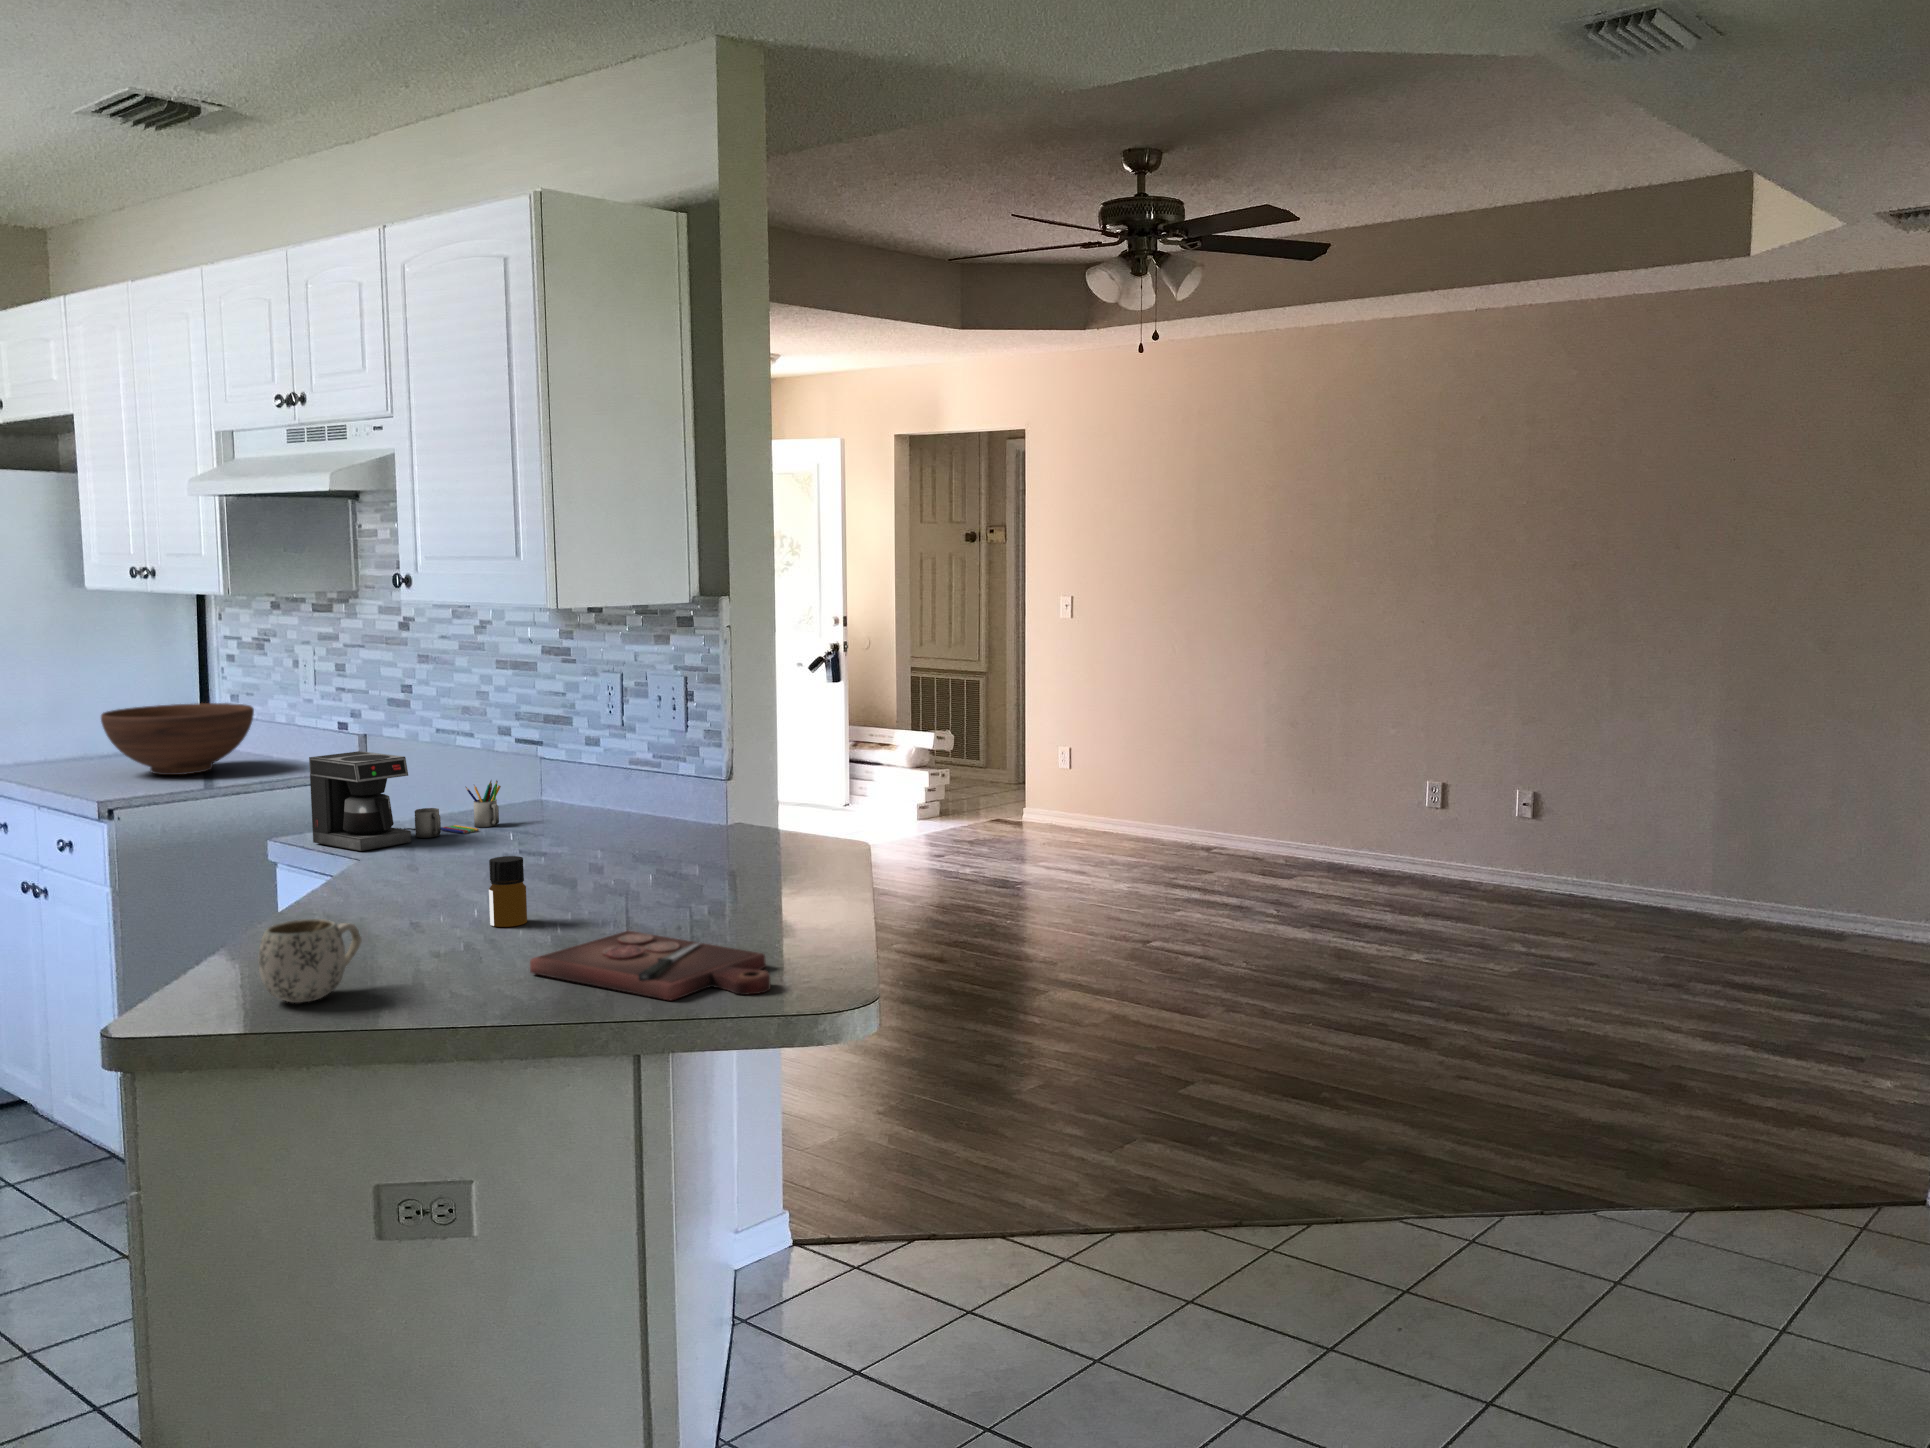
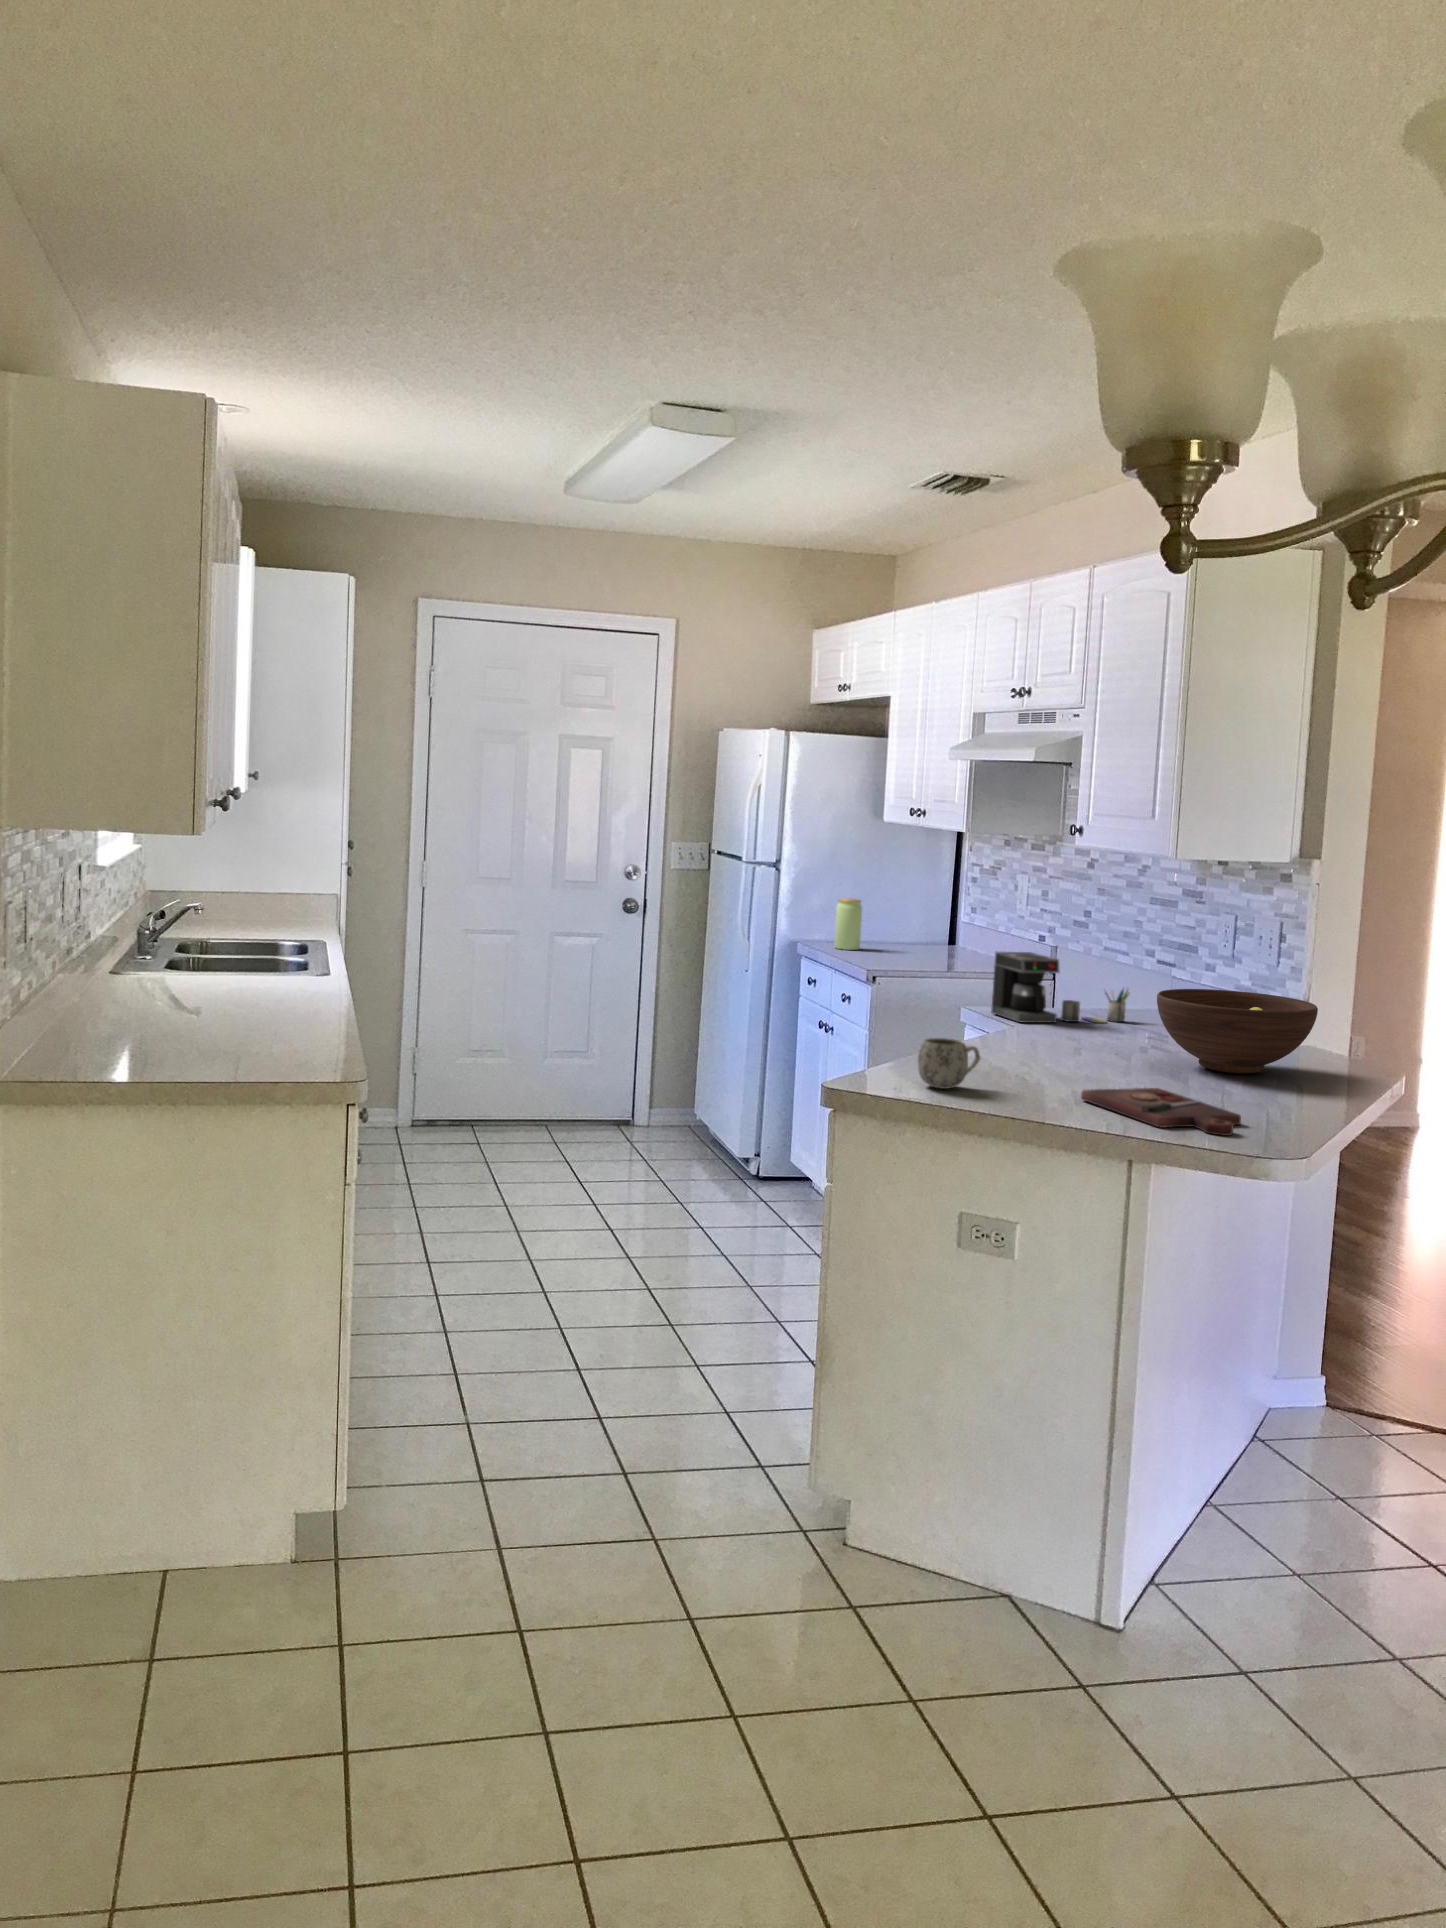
jar: none [27,701,73,774] -> present [834,898,862,950]
fruit bowl: present [101,703,254,775] -> present [1157,989,1318,1074]
bottle: present [489,856,527,927] -> none [1075,1028,1103,1076]

